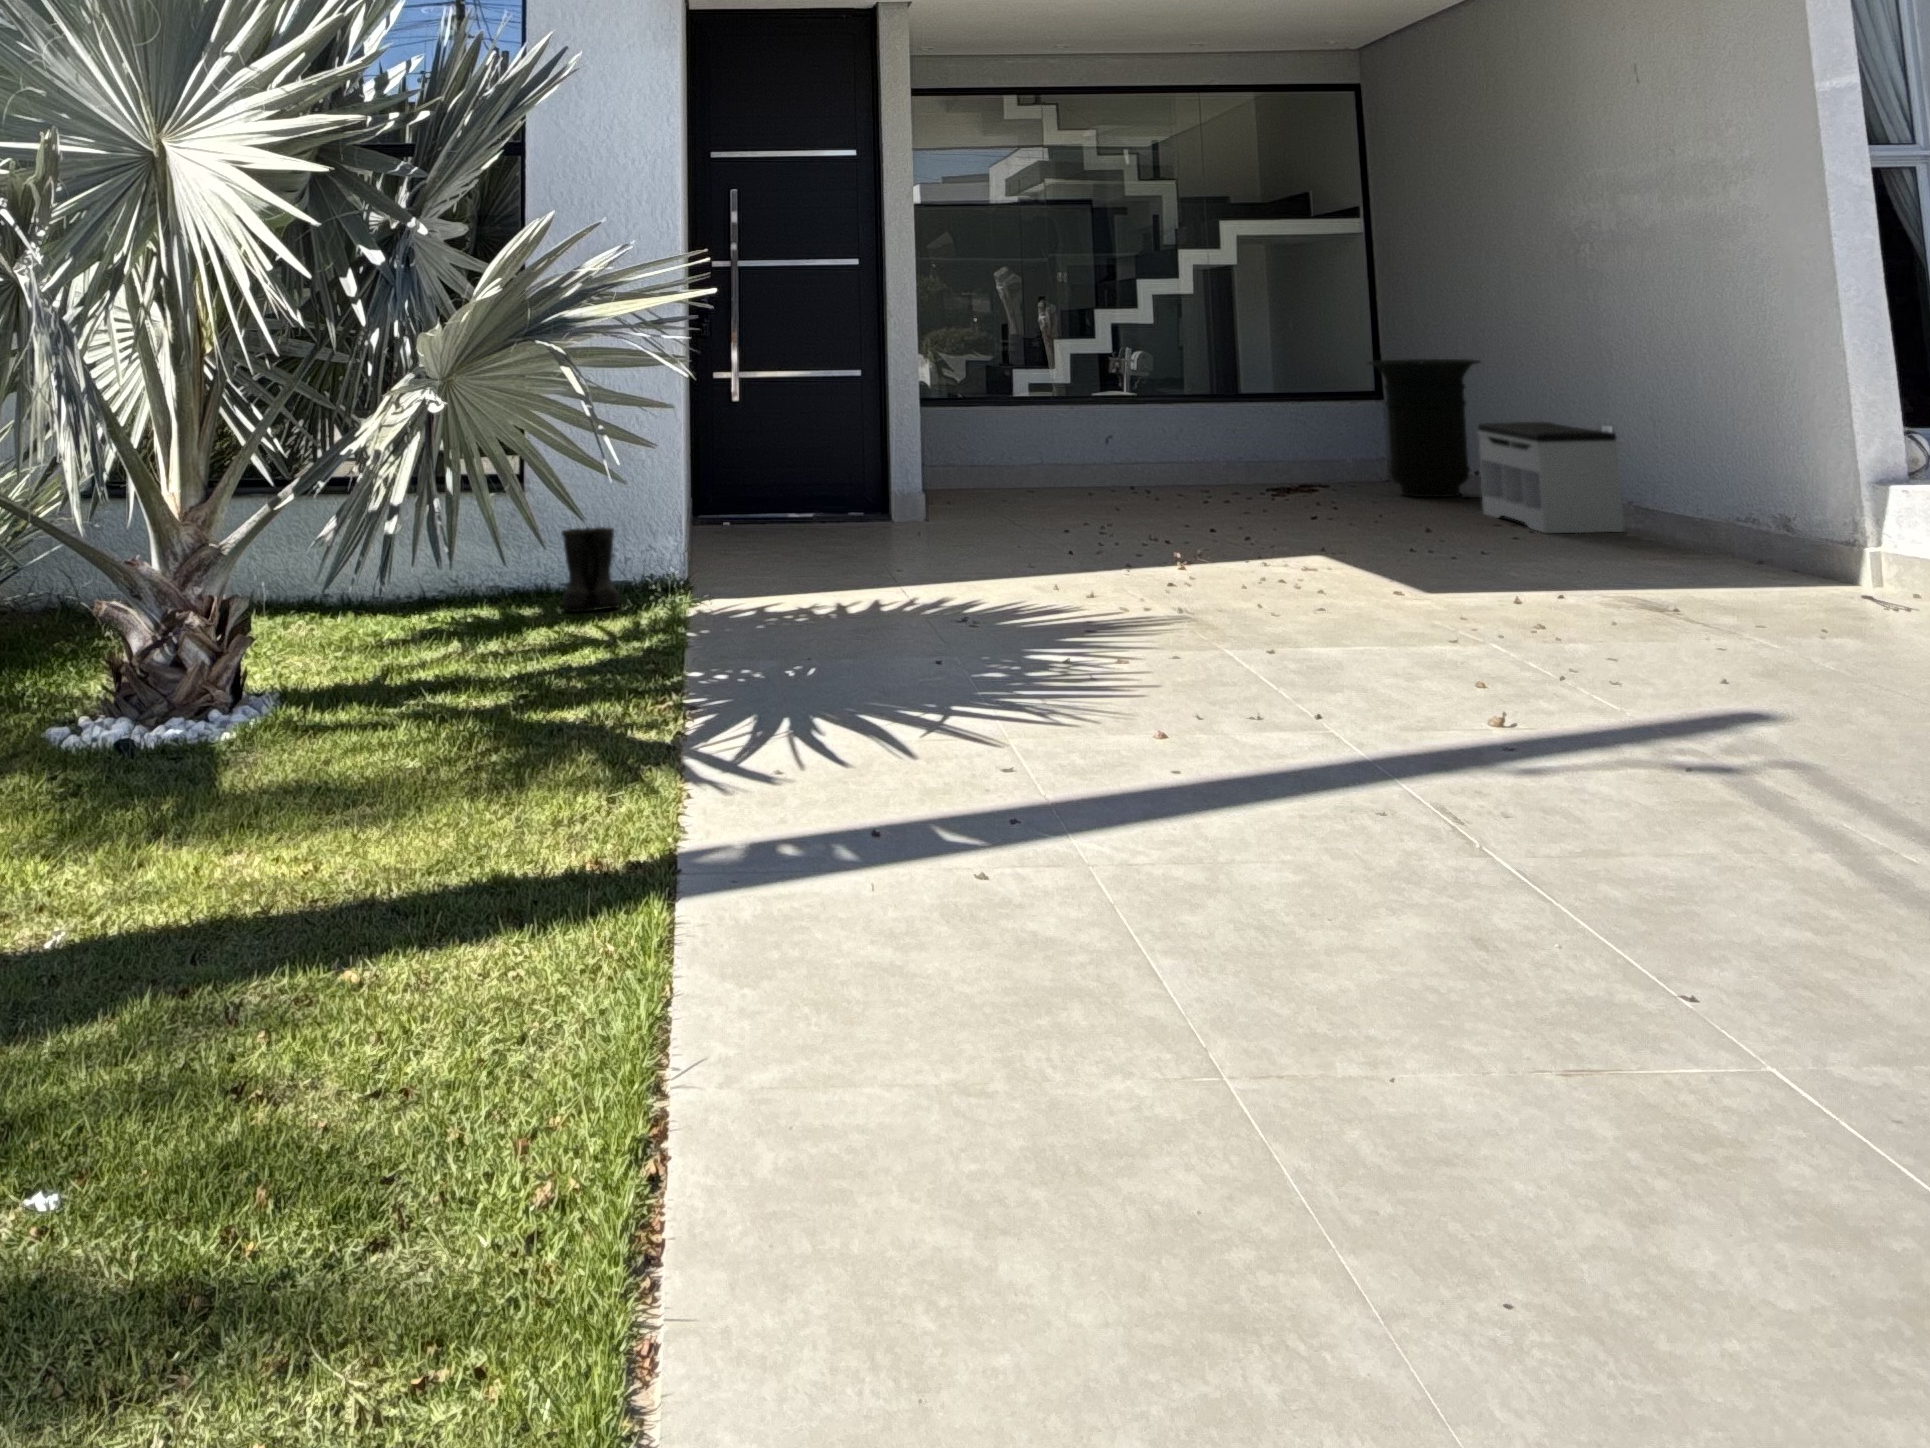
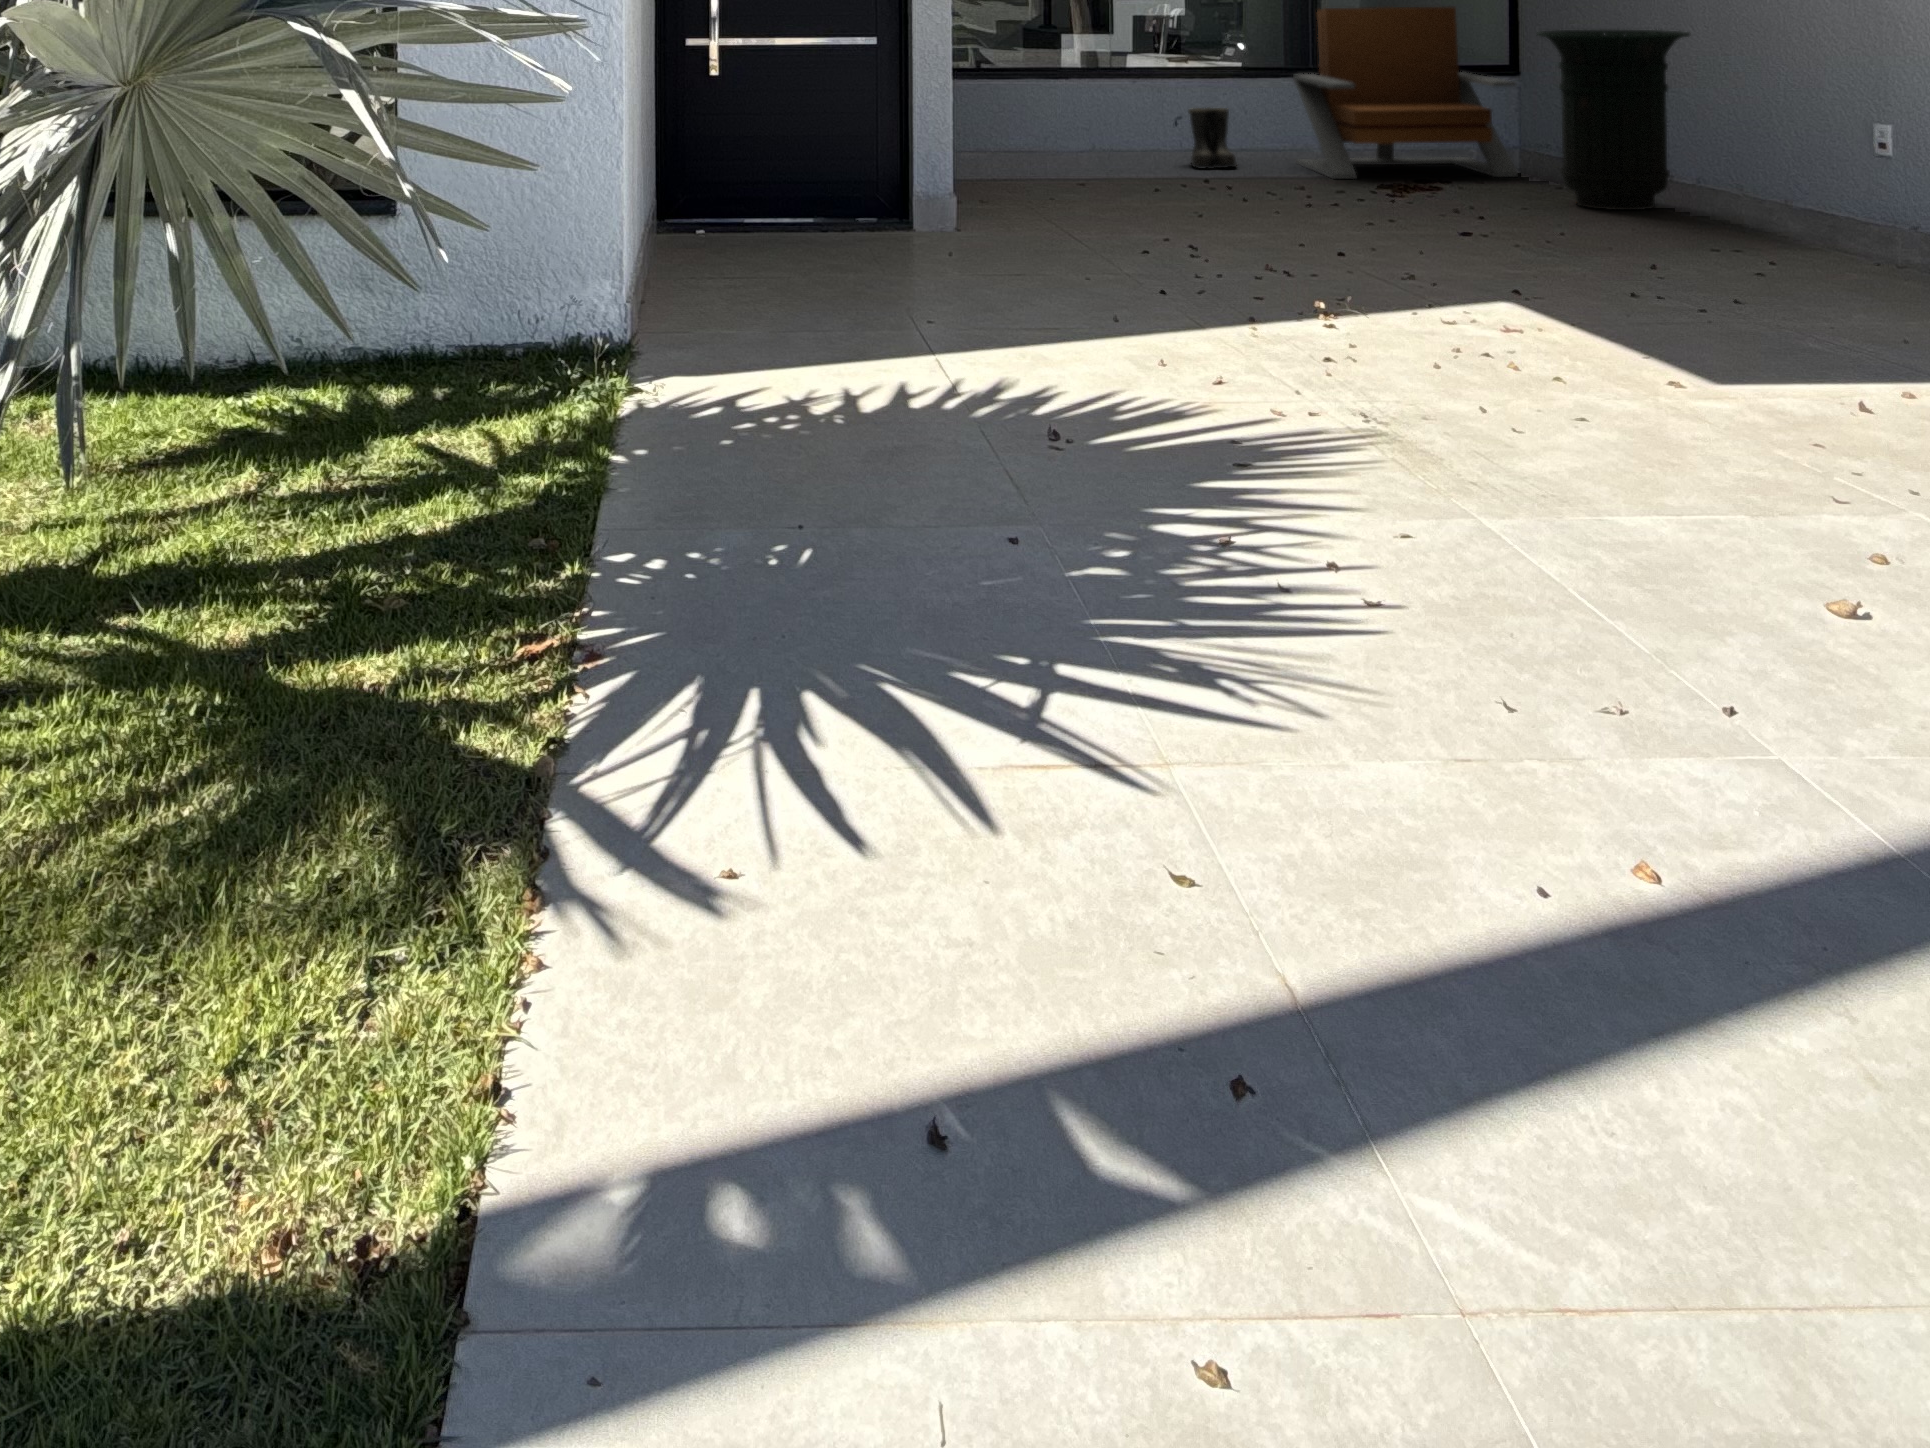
lounge chair: none [1195,344,1368,480] -> present [1293,7,1518,179]
bench: present [1478,422,1623,533] -> none [1703,117,1924,274]
boots: present [561,527,620,612] -> present [1188,108,1237,169]

